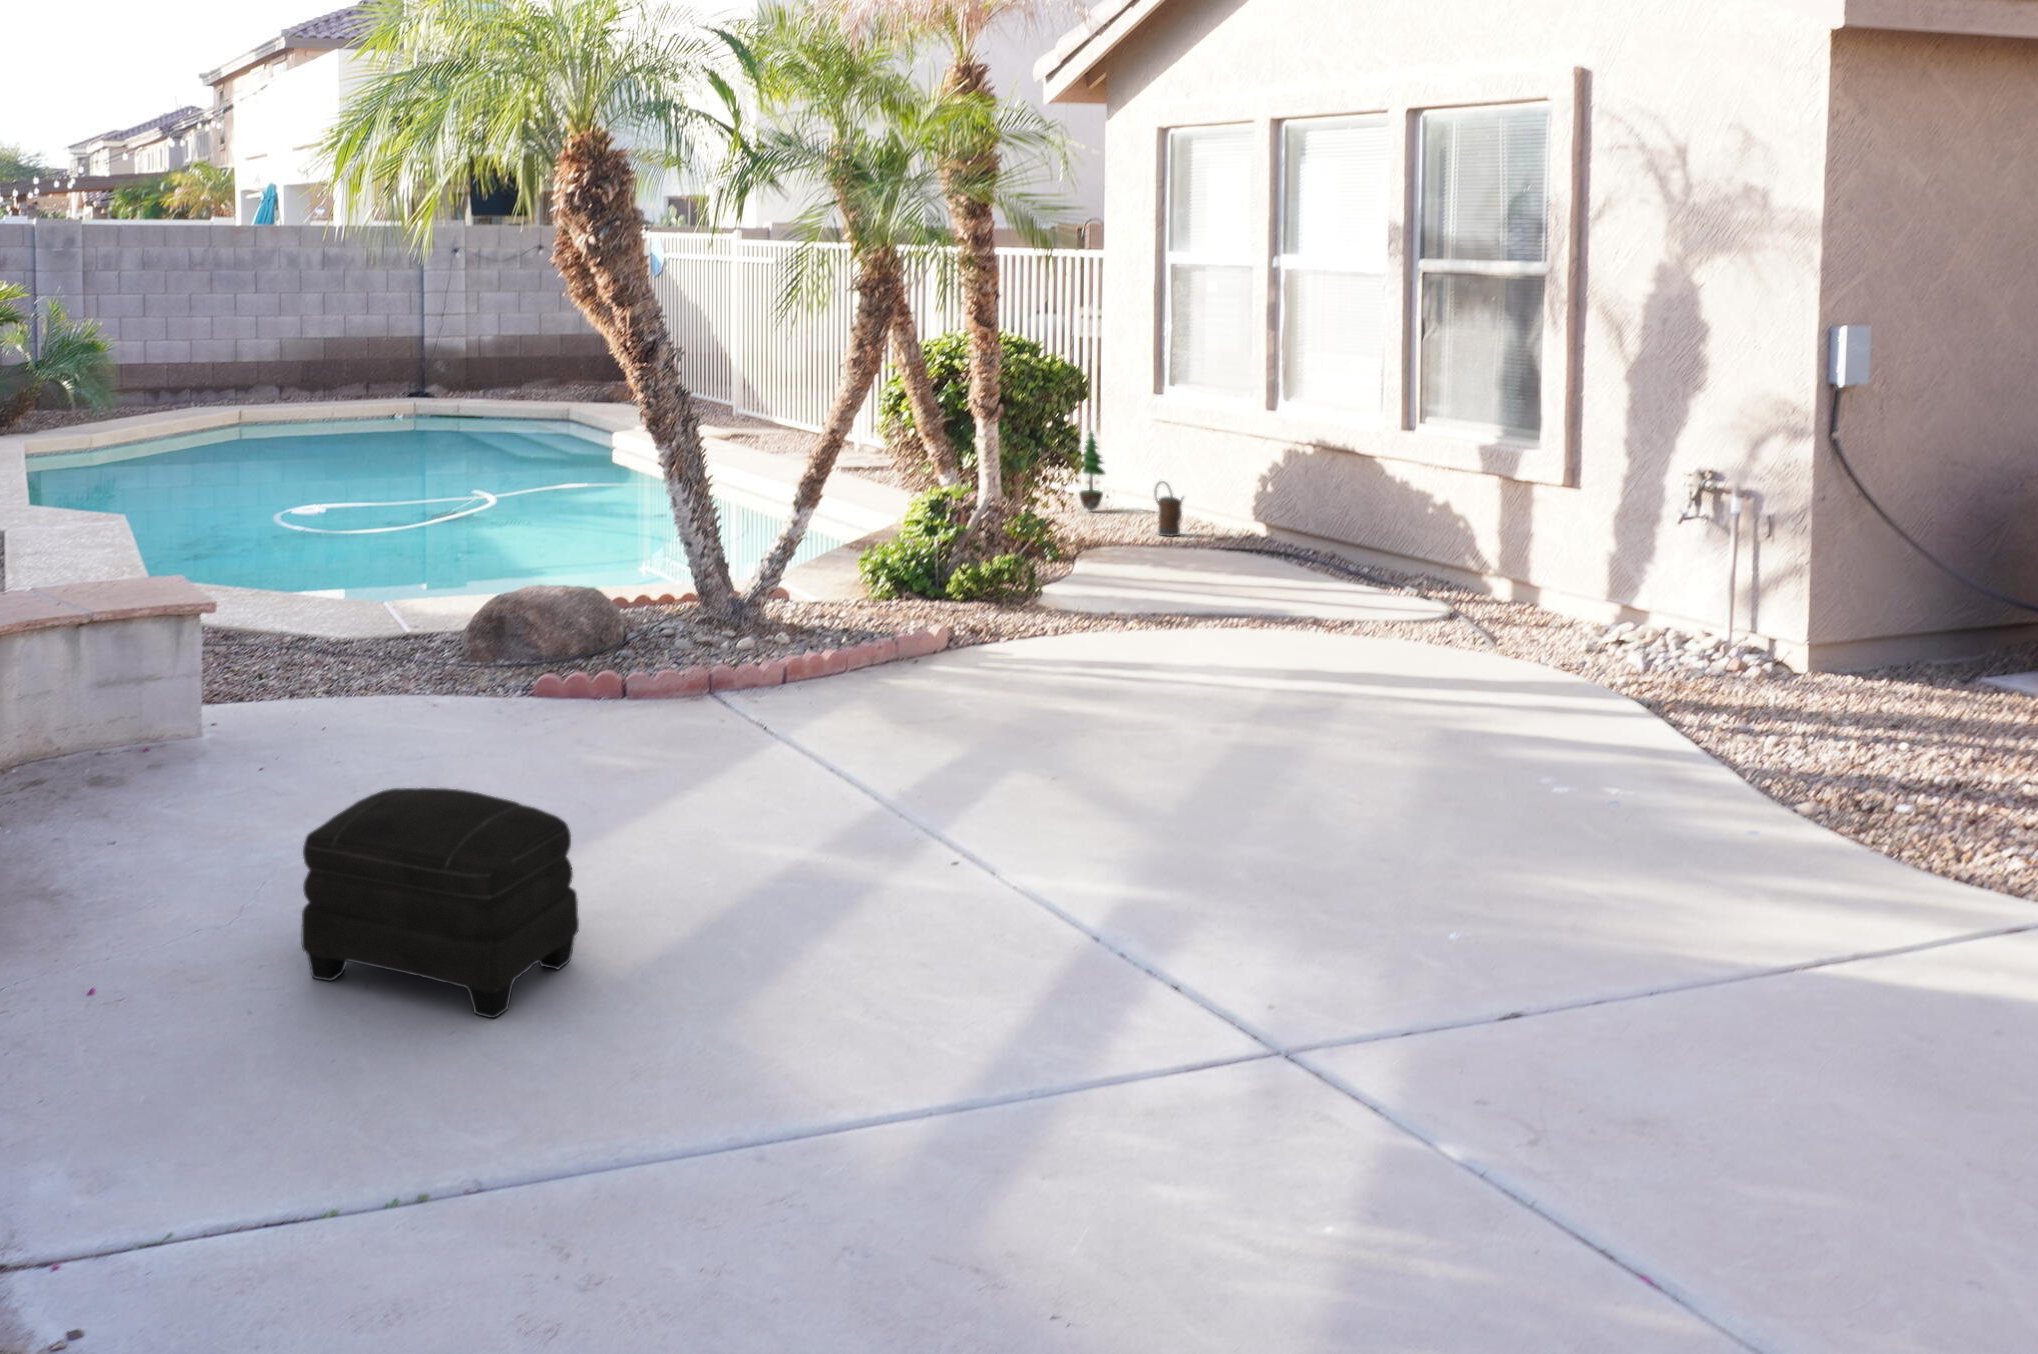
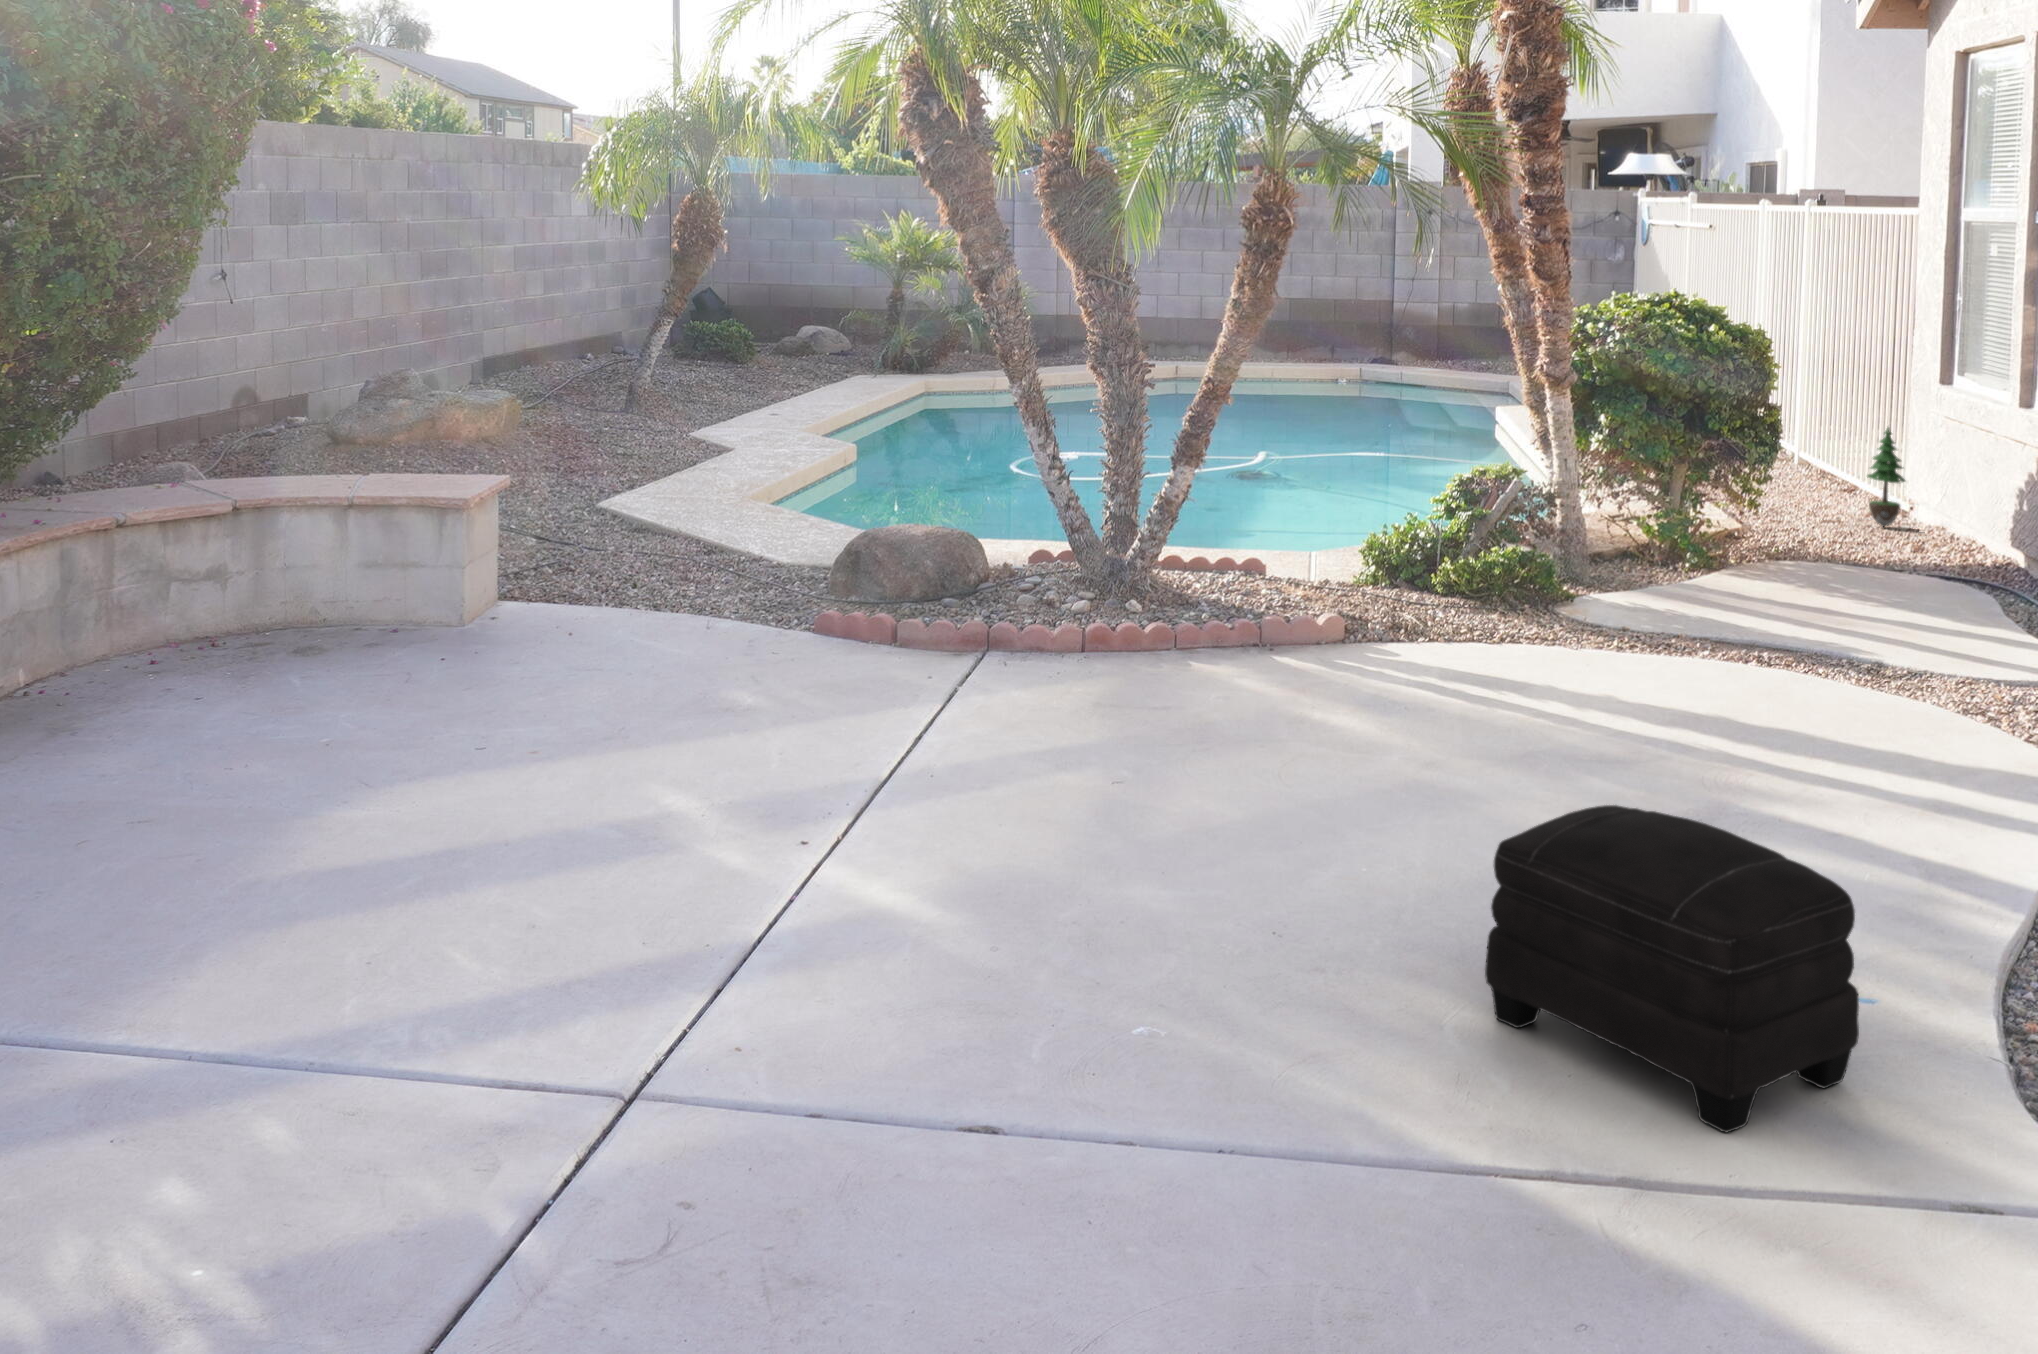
watering can: present [1154,482,1183,536] -> none [1913,492,1943,562]
ottoman: present [301,788,579,1018] -> present [1485,805,1859,1133]

